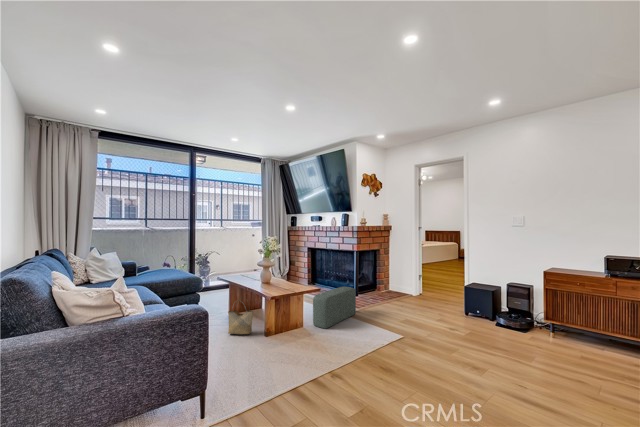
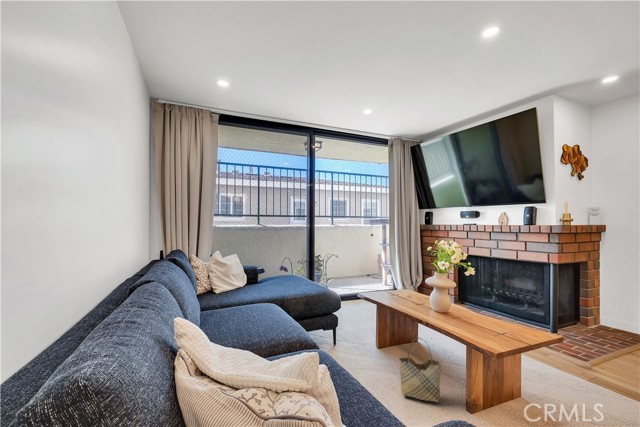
pouf: present [313,287,356,328] -> none [539,326,598,410]

